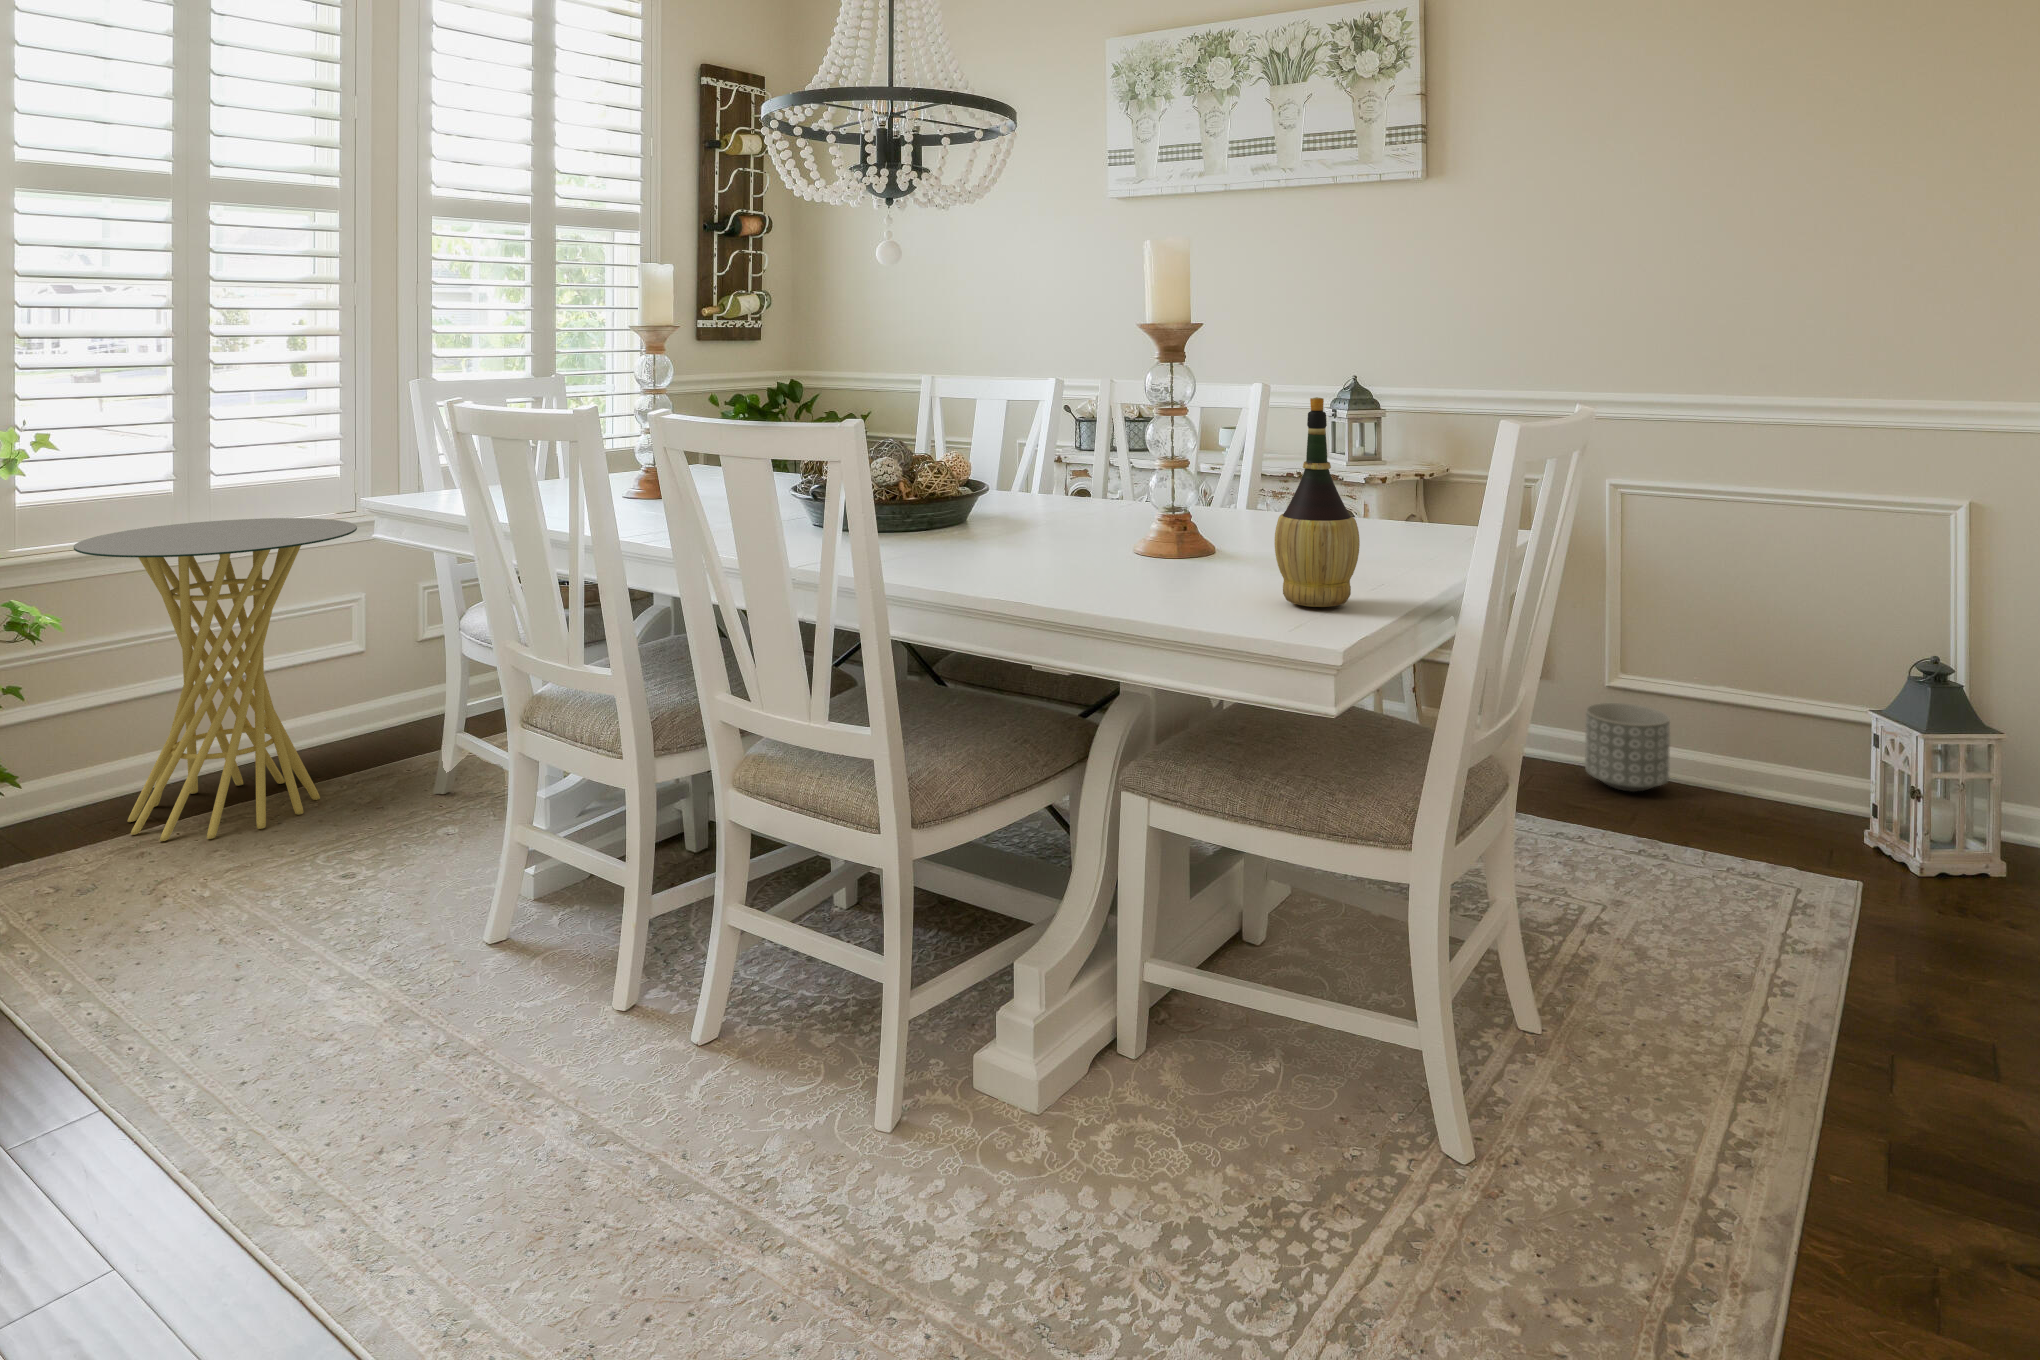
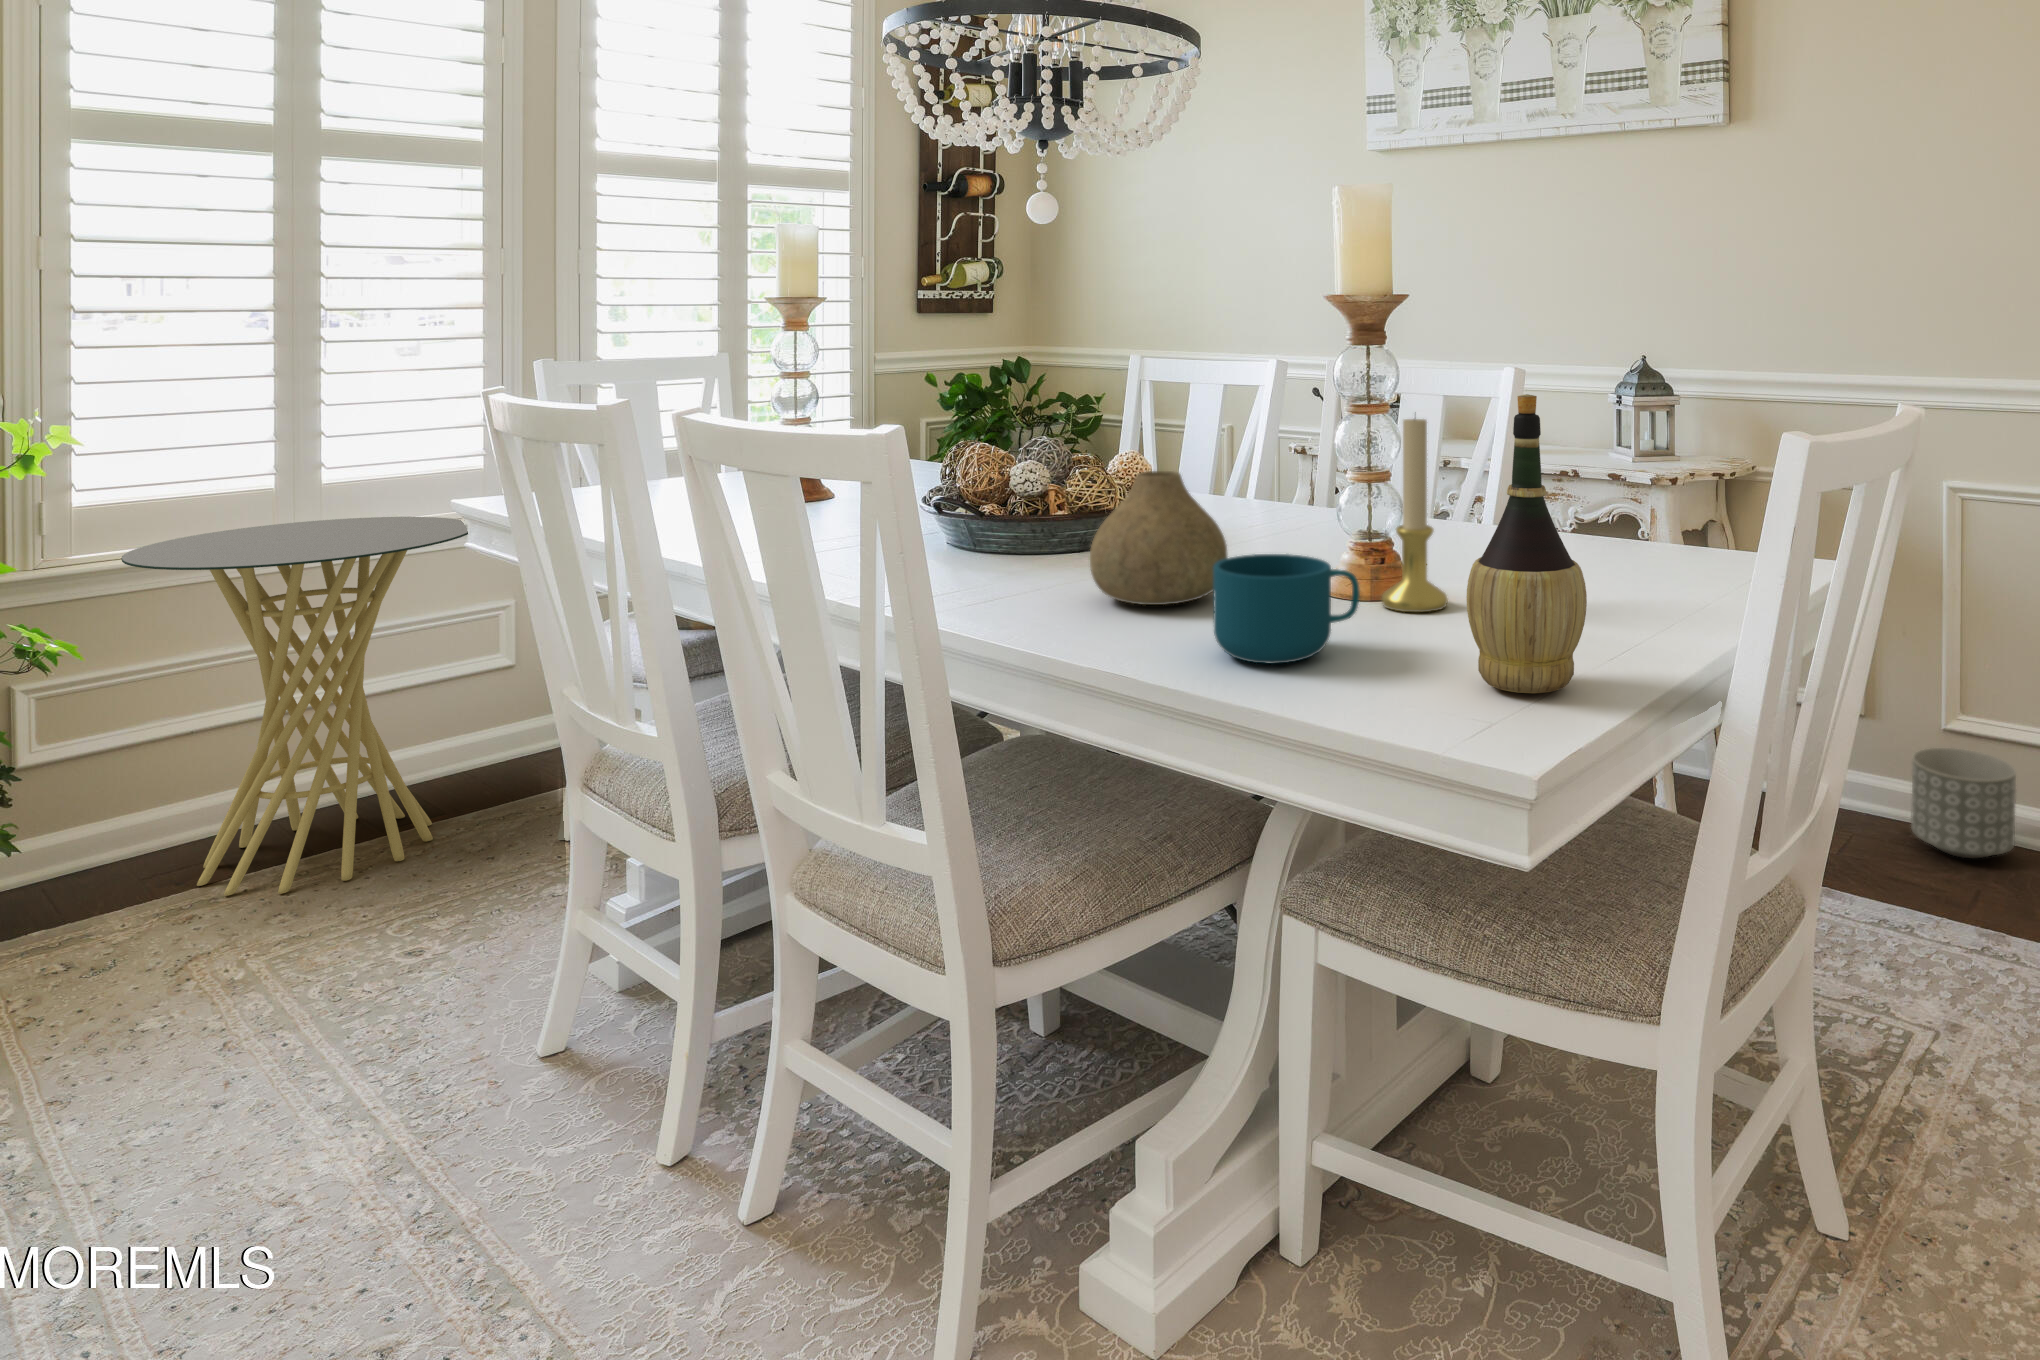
candle holder: none [1189,415,1240,565] -> present [1382,418,1448,612]
vase: none [966,461,1070,562] -> present [1090,471,1228,605]
cup: none [1083,518,1187,594] -> present [1213,554,1360,664]

